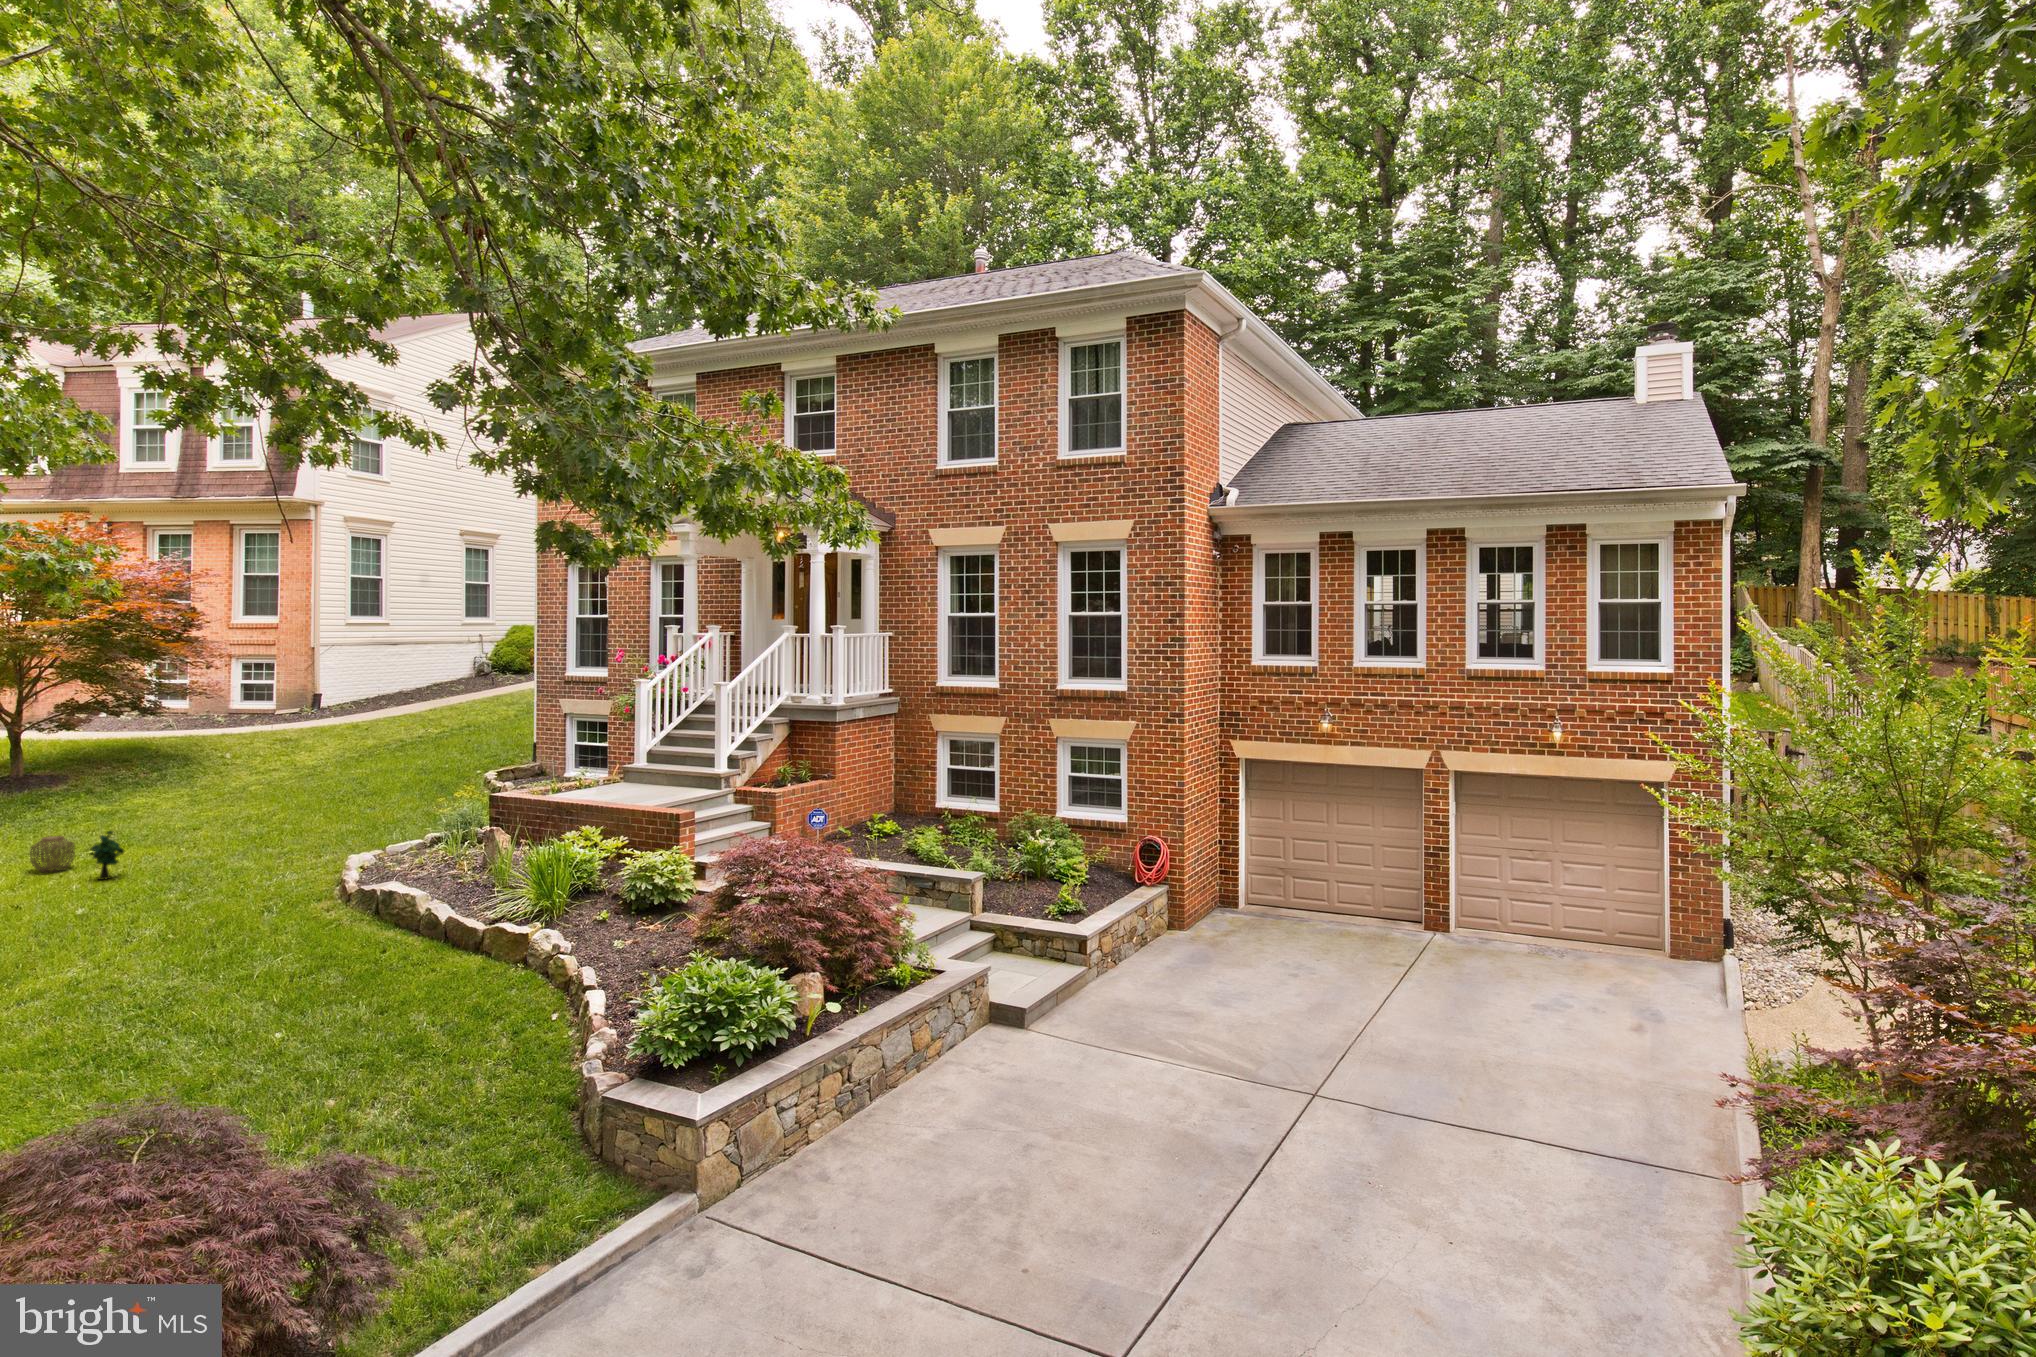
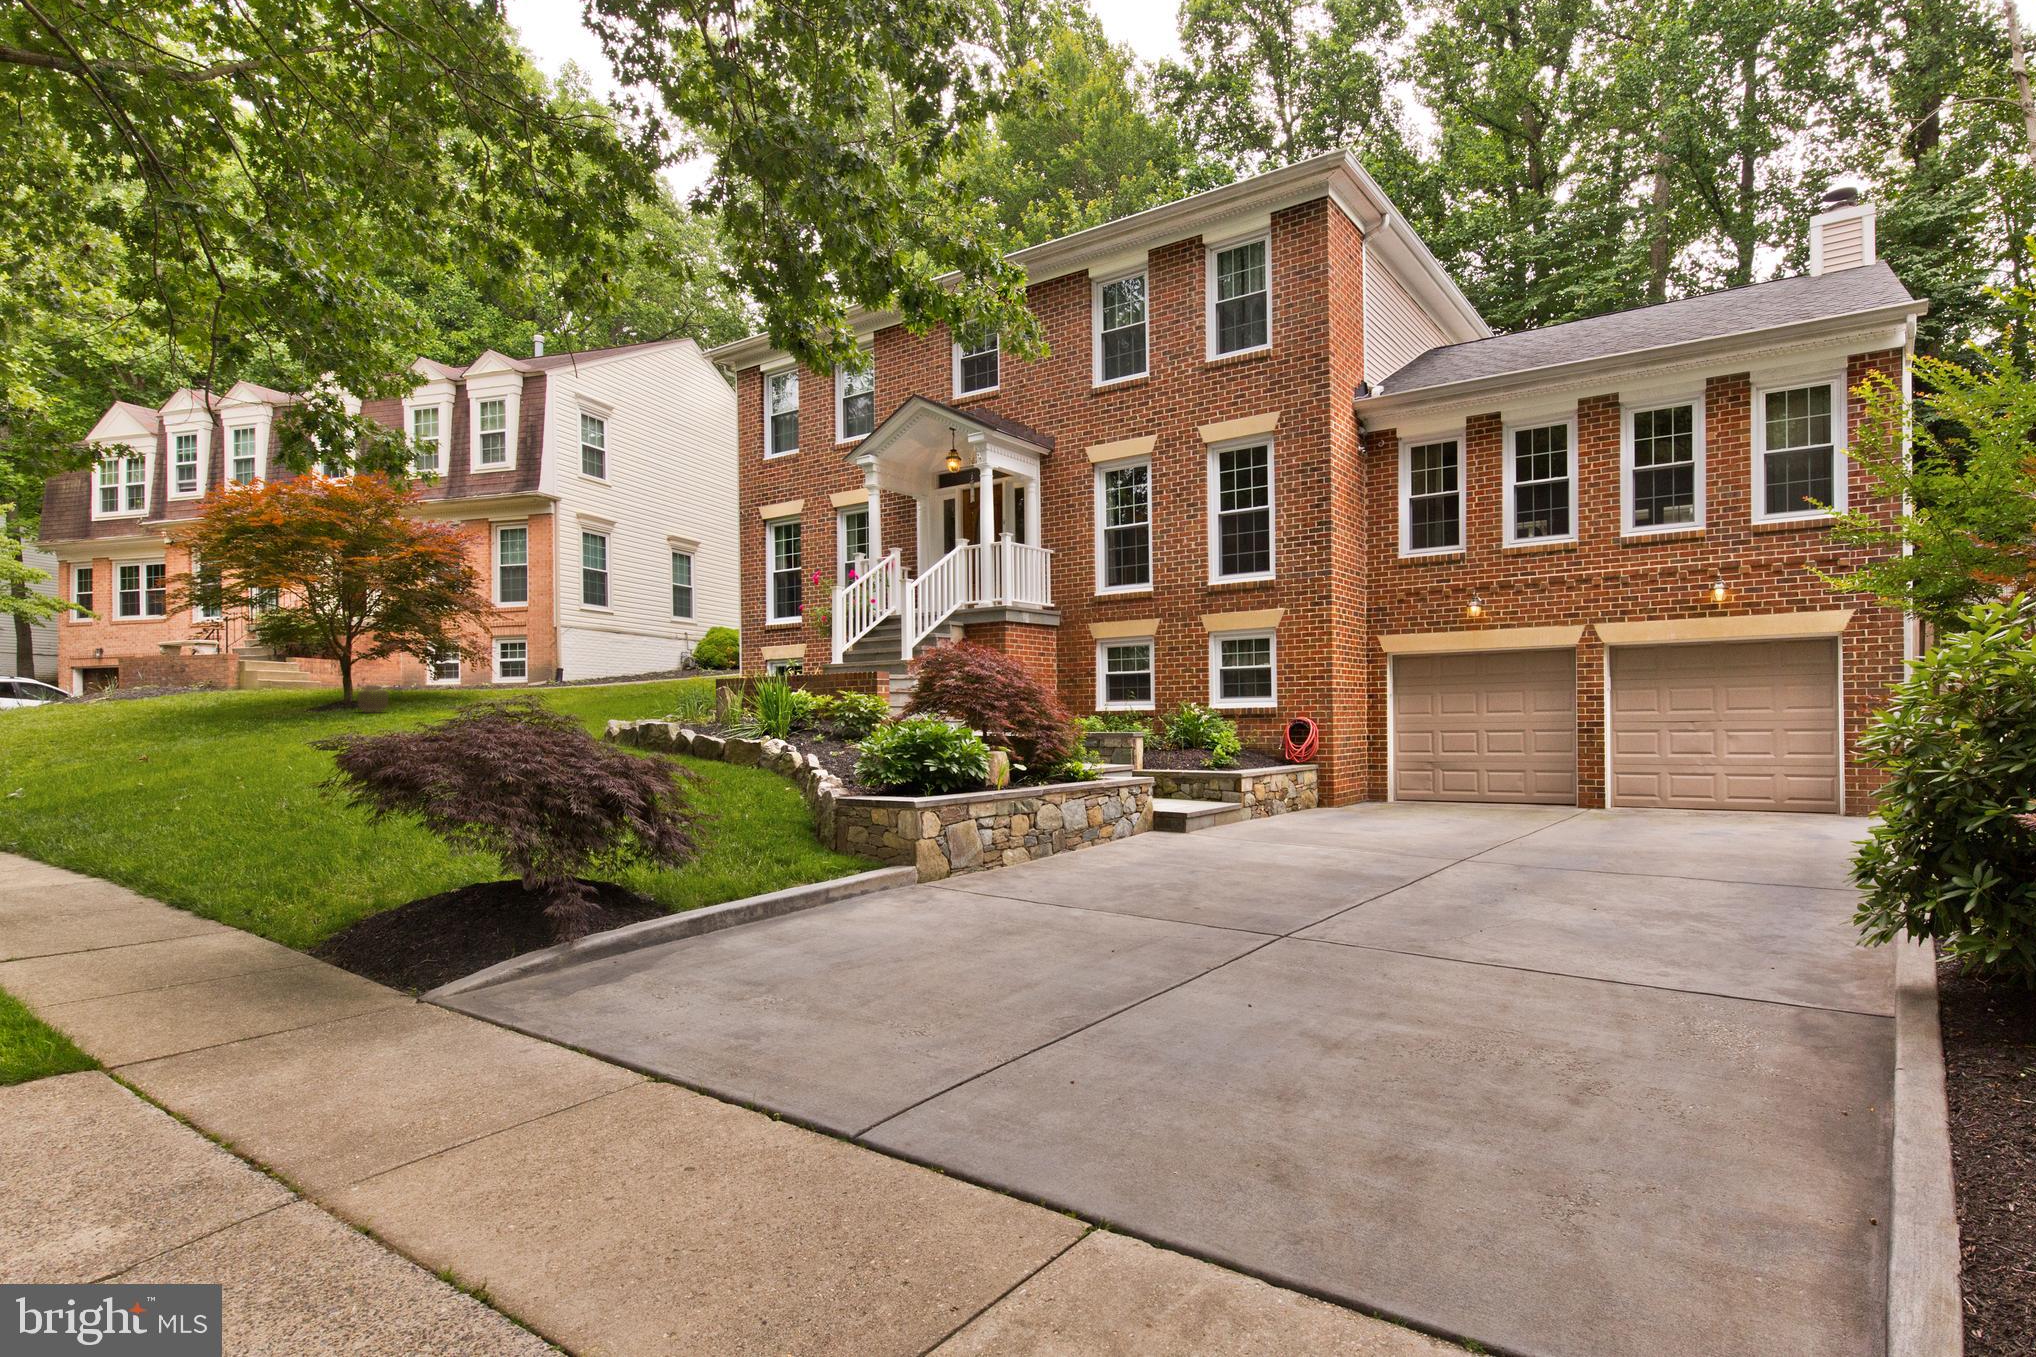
decorative plant: present [90,831,124,880] -> none [399,676,426,715]

